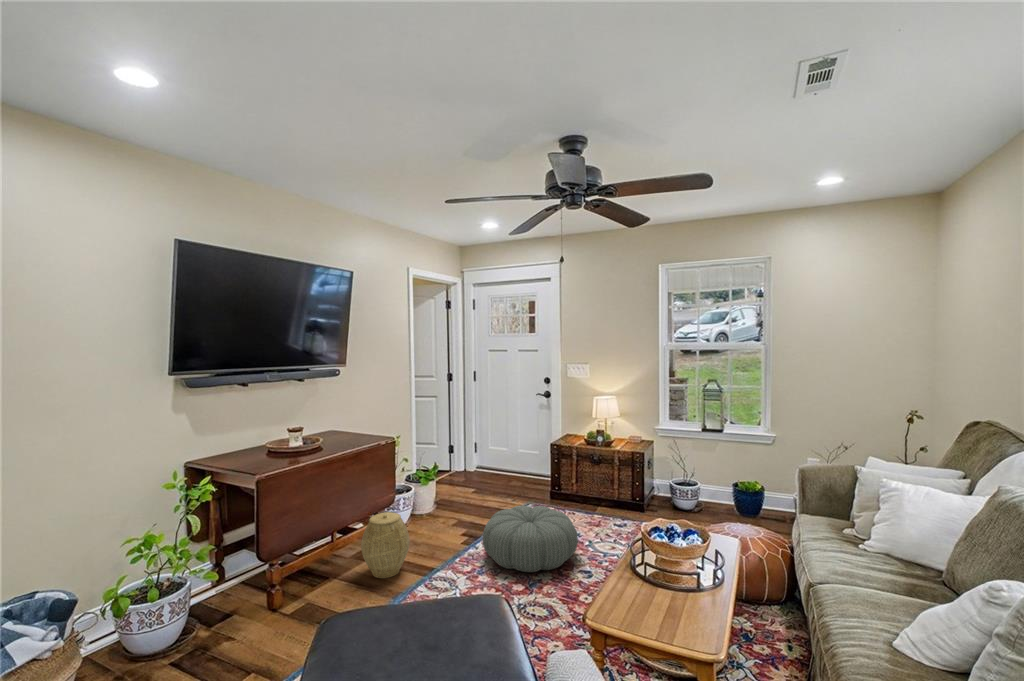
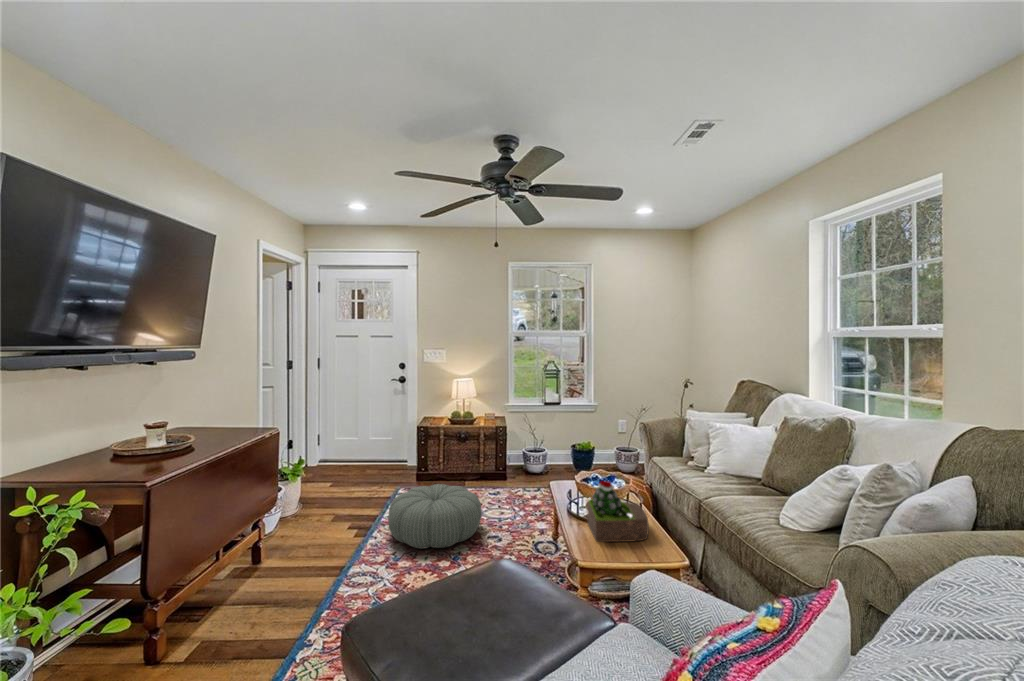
woven basket: present [361,512,410,578] -> none [254,513,314,590]
succulent plant: none [617,534,694,616] -> present [588,481,649,542]

